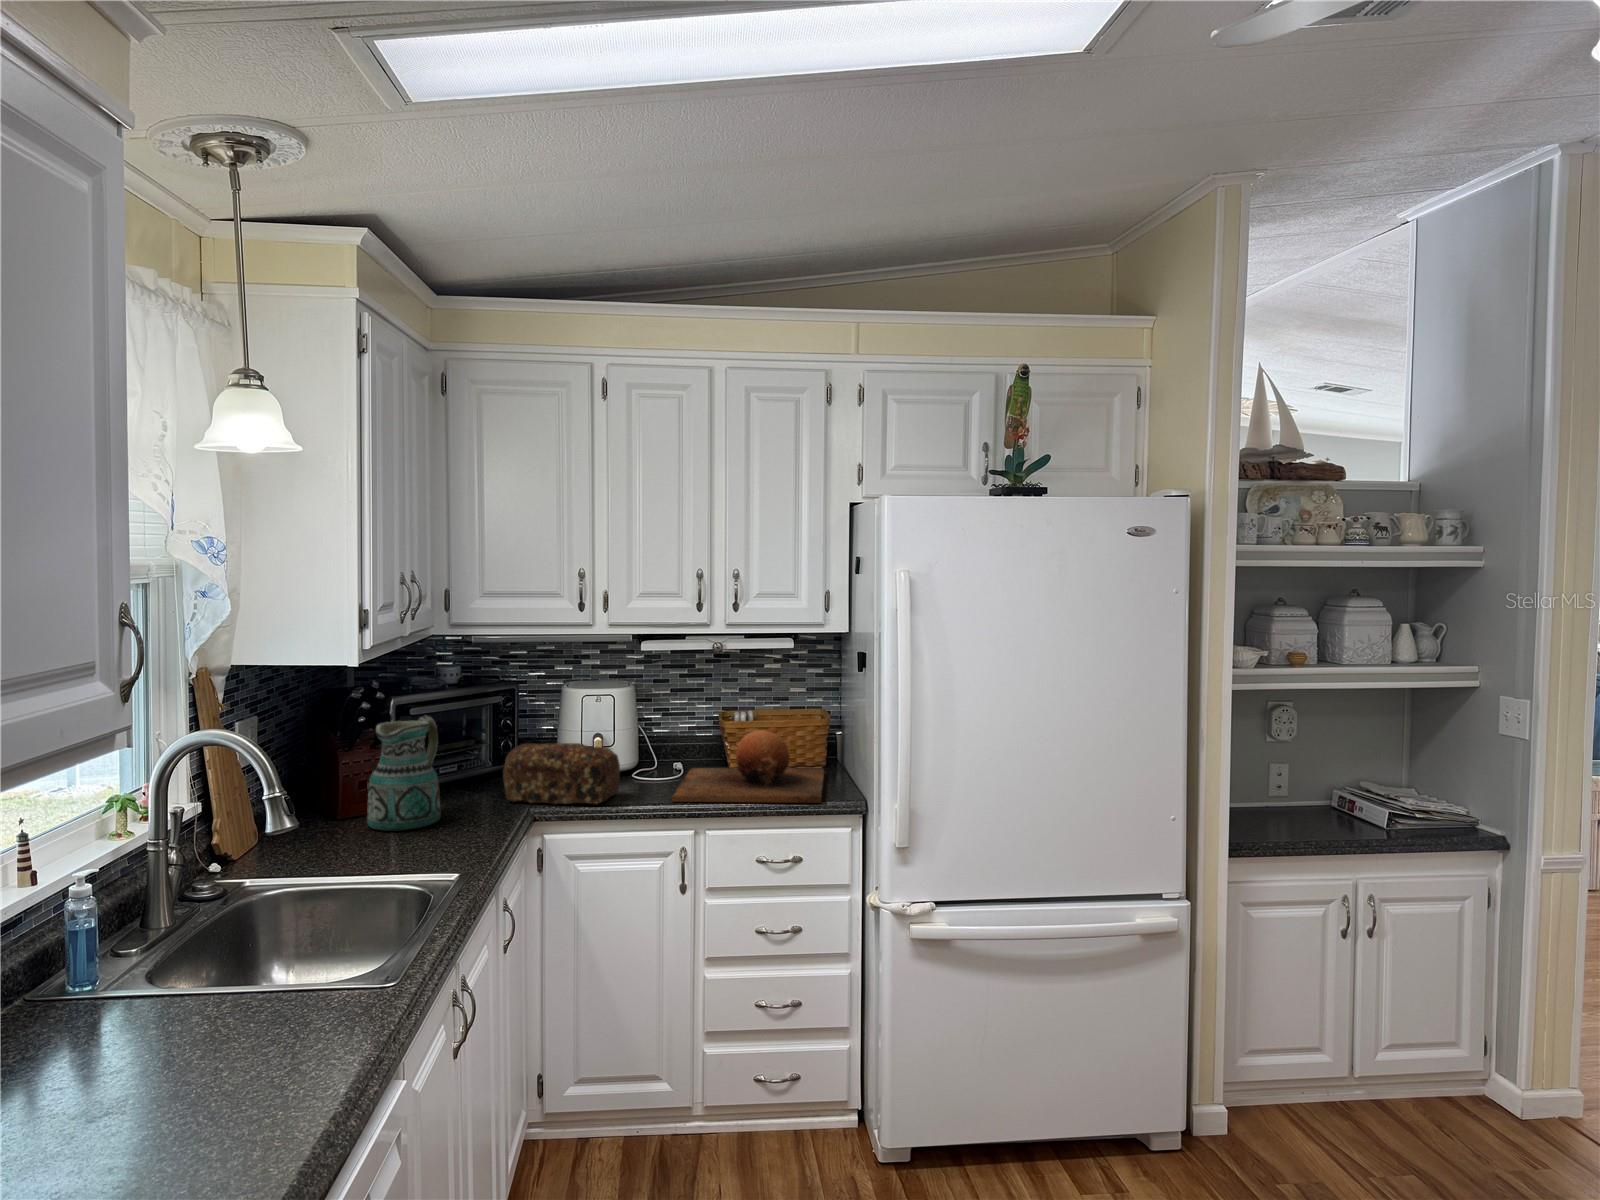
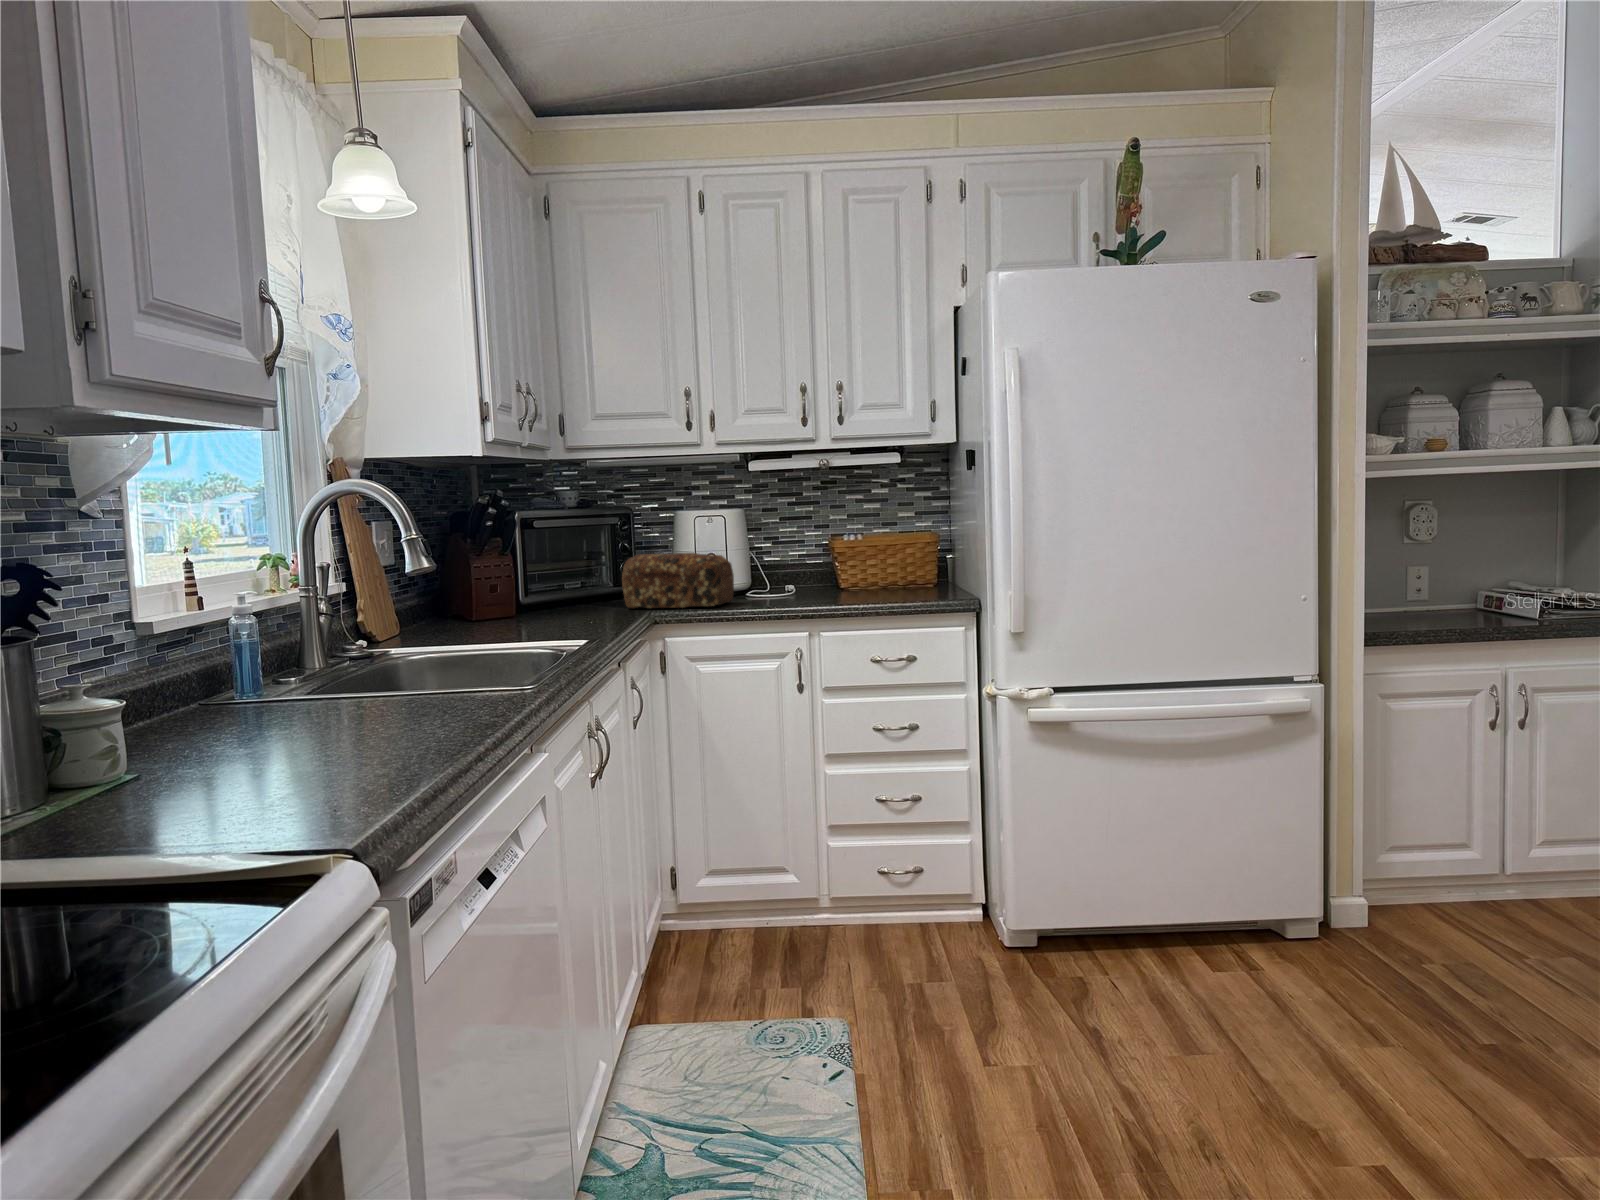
ceramic pitcher: present [367,716,441,830] -> none [496,522,565,624]
chopping board: present [672,730,824,803] -> none [786,538,936,604]

